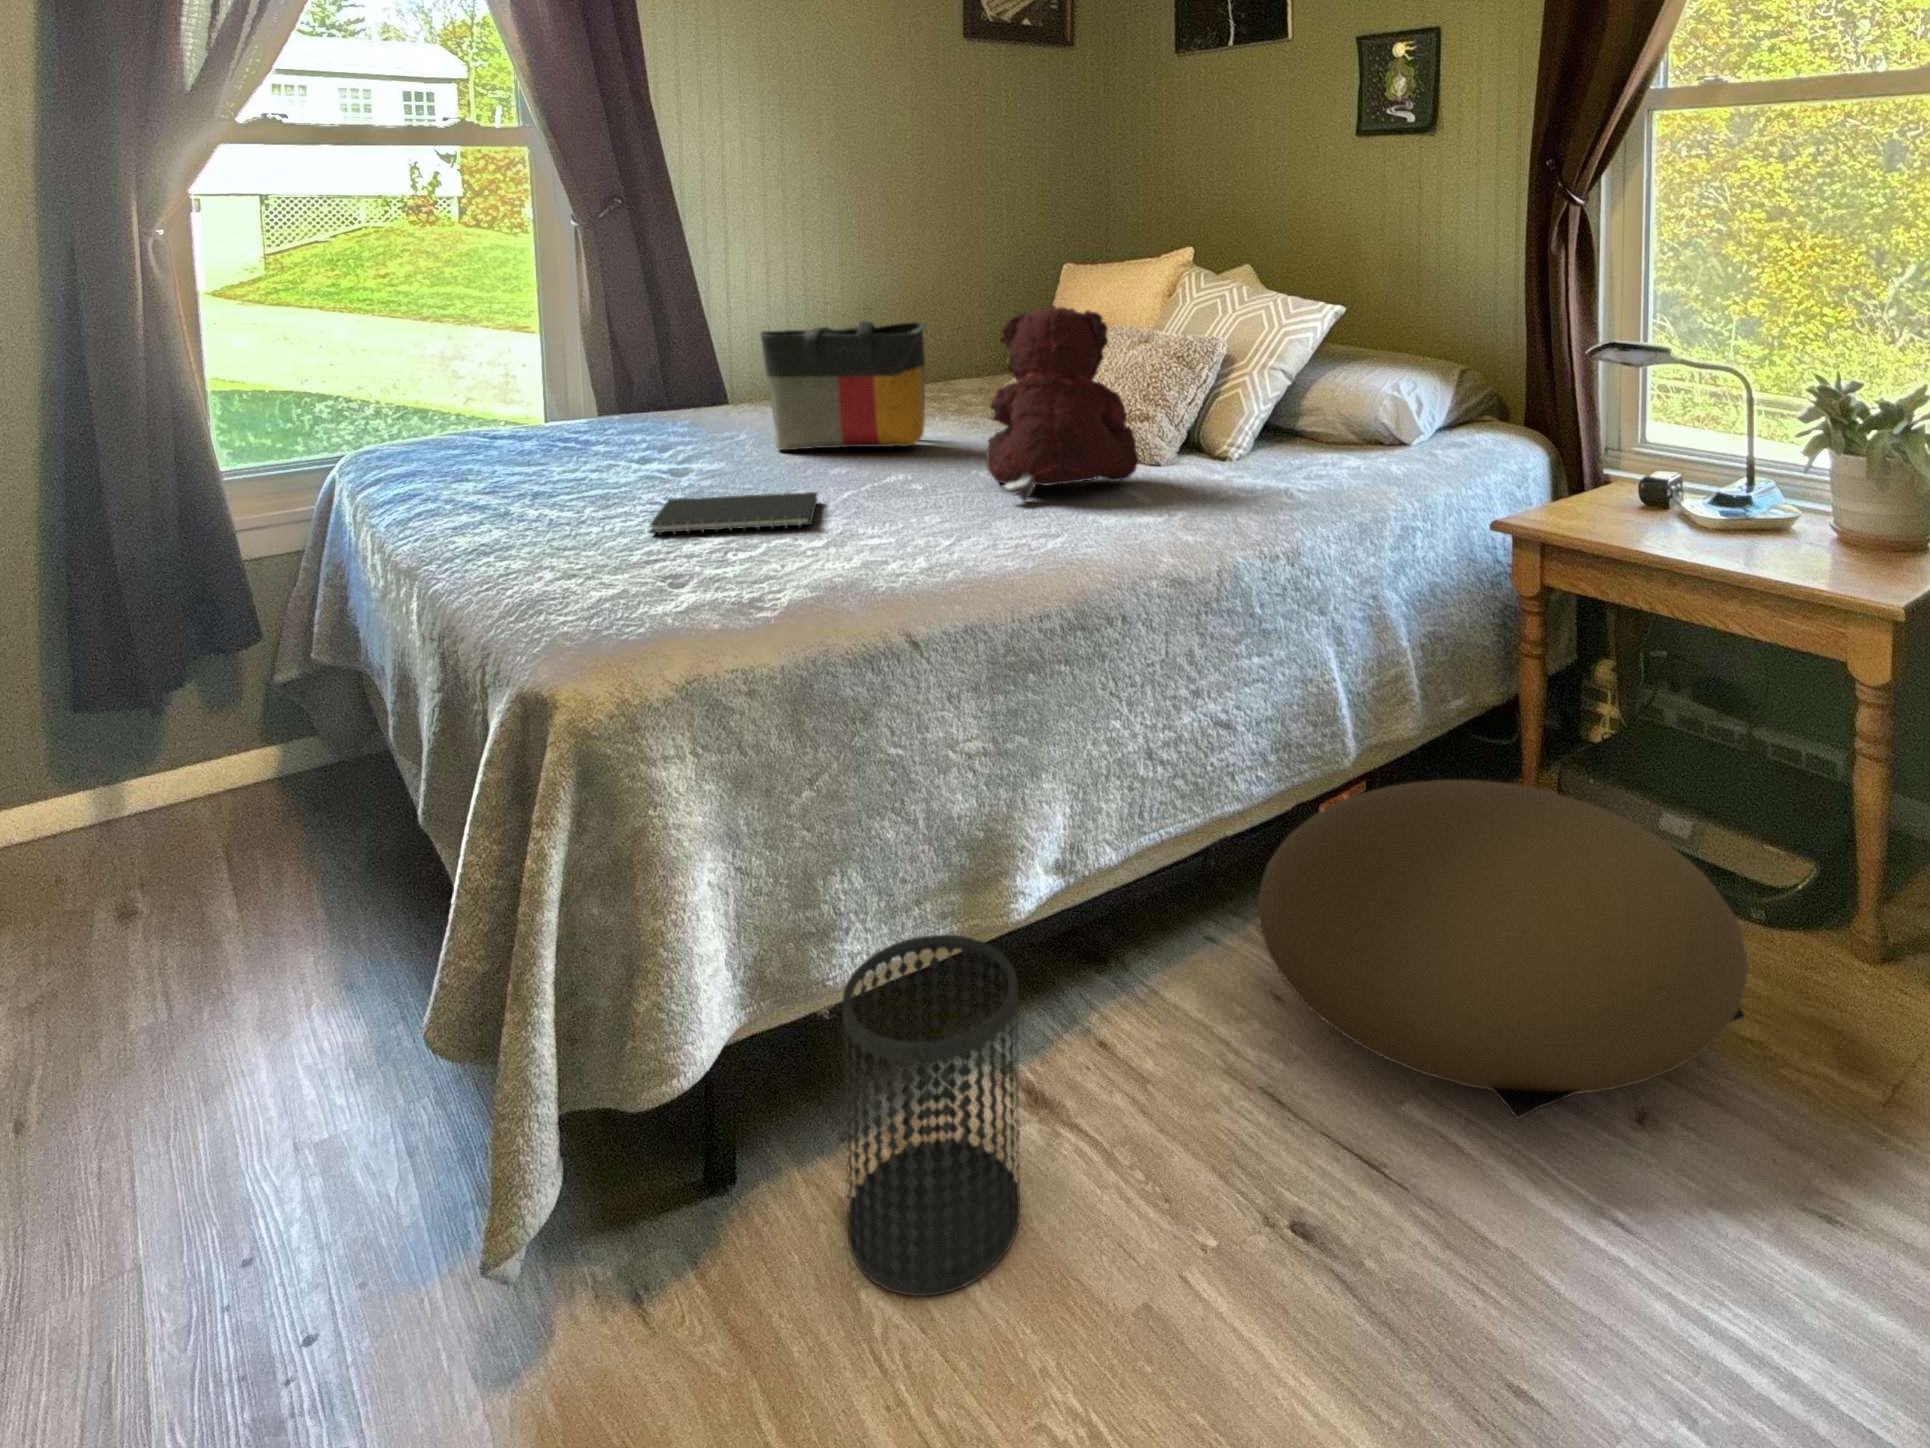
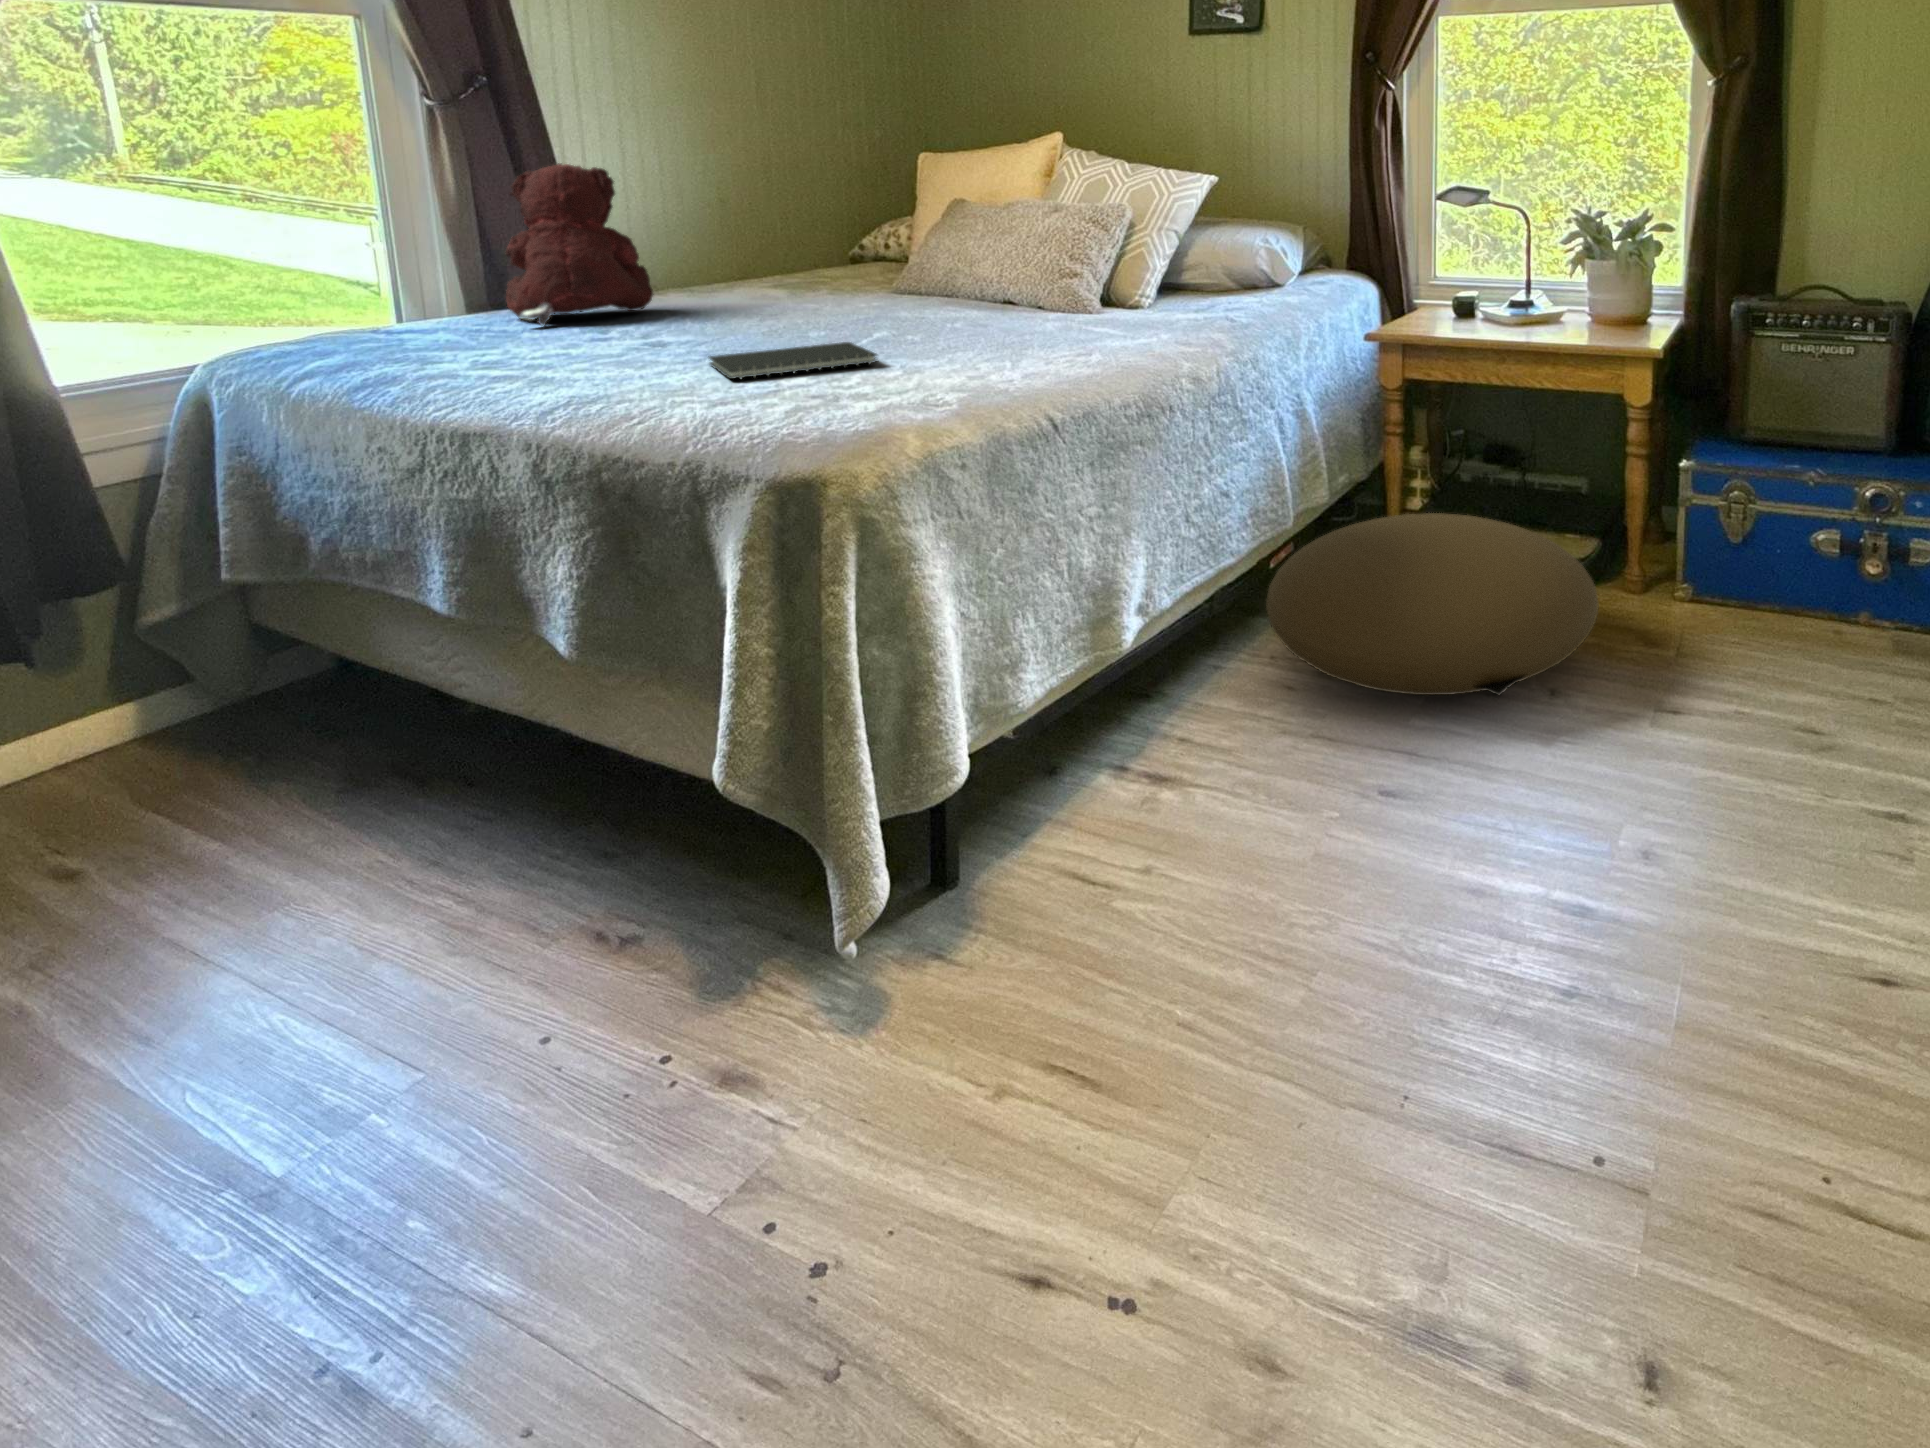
teddy bear: present [986,305,1139,502] -> present [506,163,653,326]
tote bag: present [760,321,927,450] -> none [711,195,884,323]
wastebasket: present [843,935,1020,1296] -> none [1057,648,1197,897]

